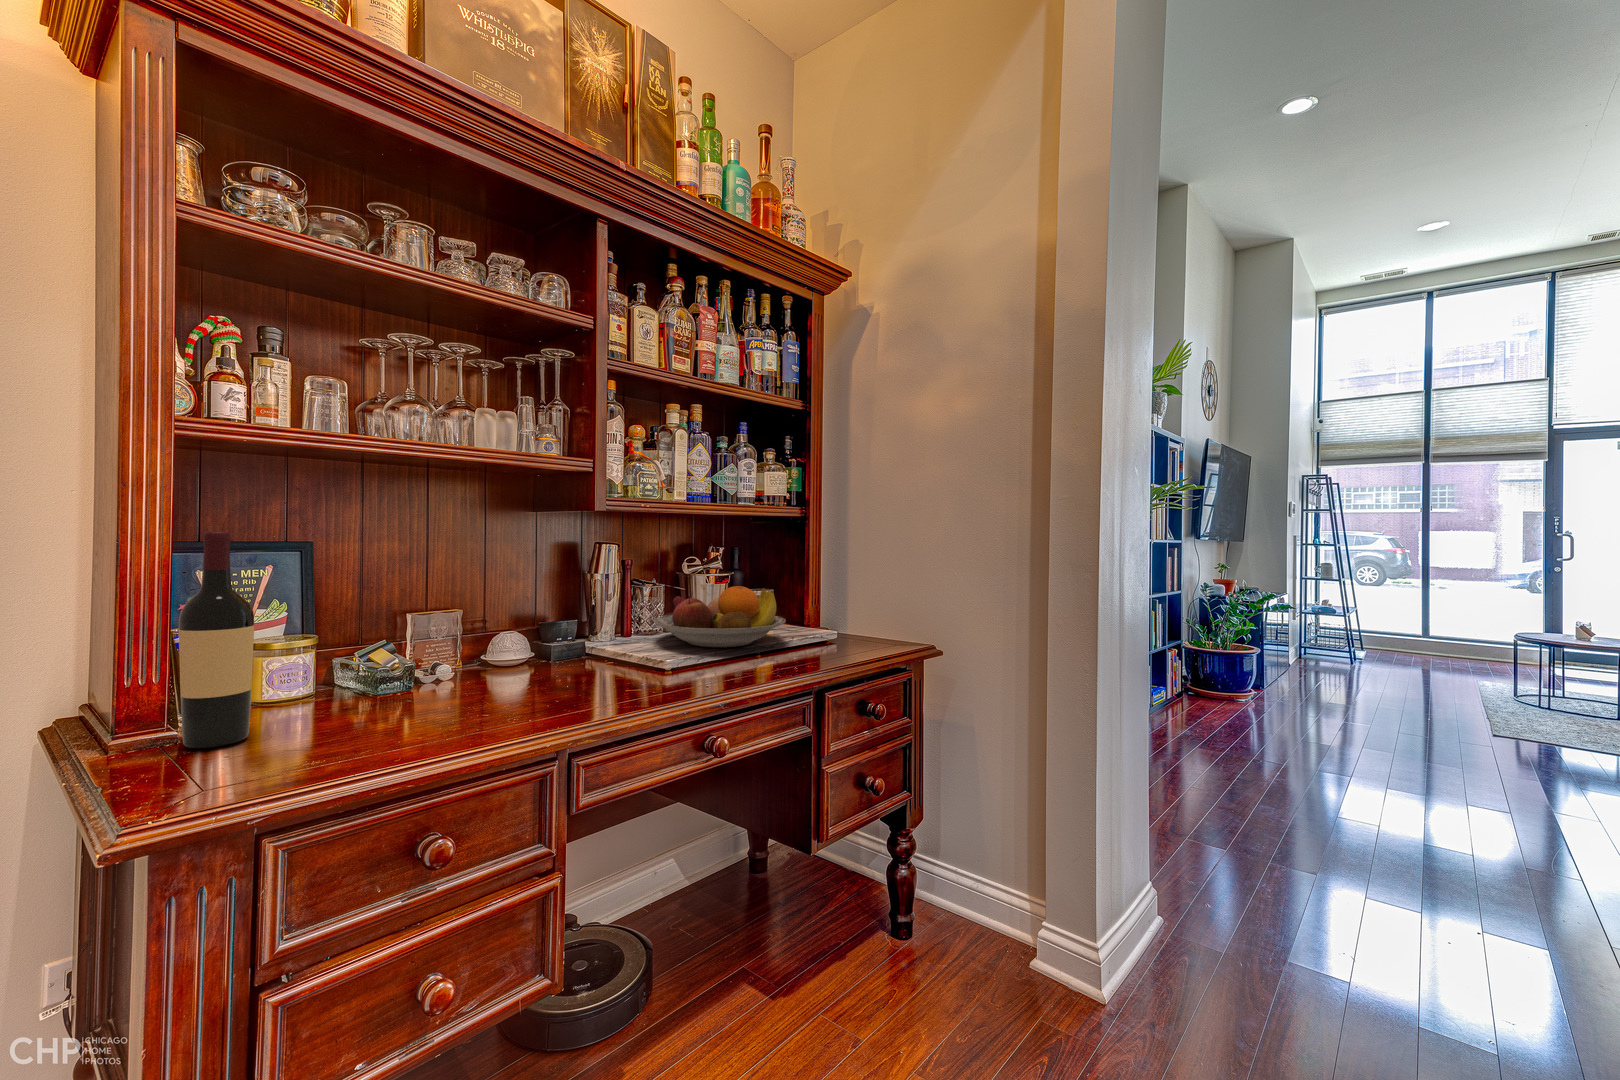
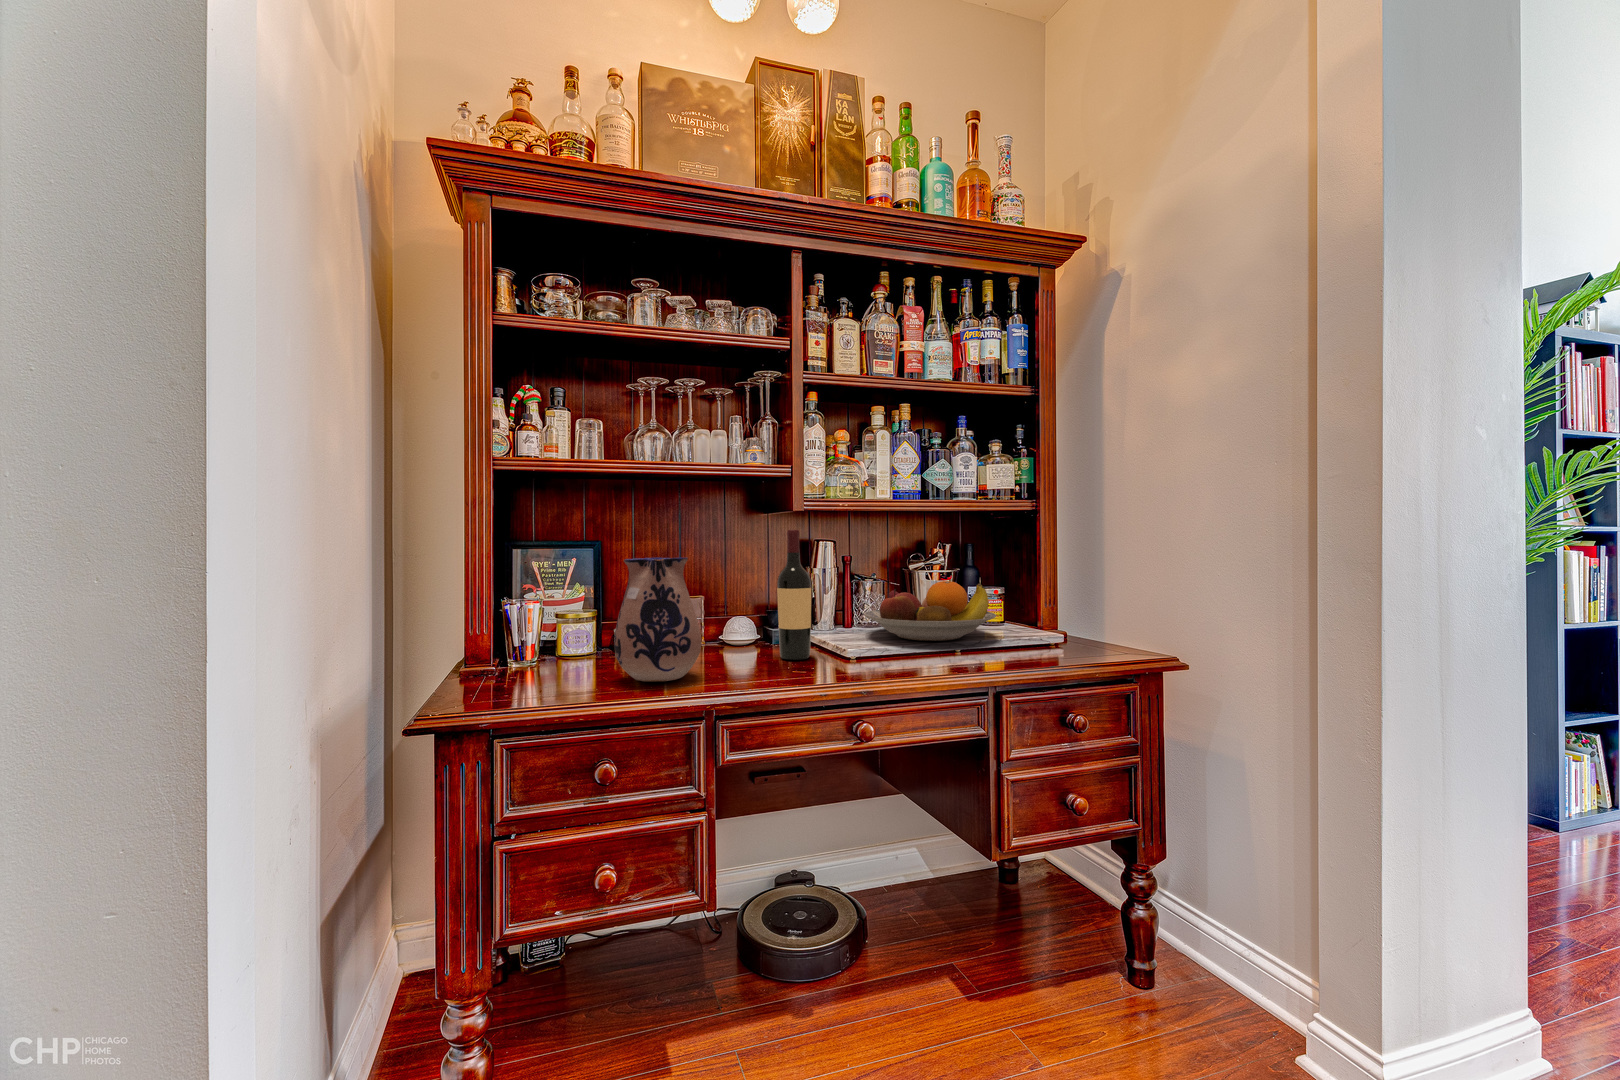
wine bottle: present [179,532,254,748] -> present [777,530,811,660]
ceramic pitcher: none [395,567,520,730] -> present [614,557,701,681]

